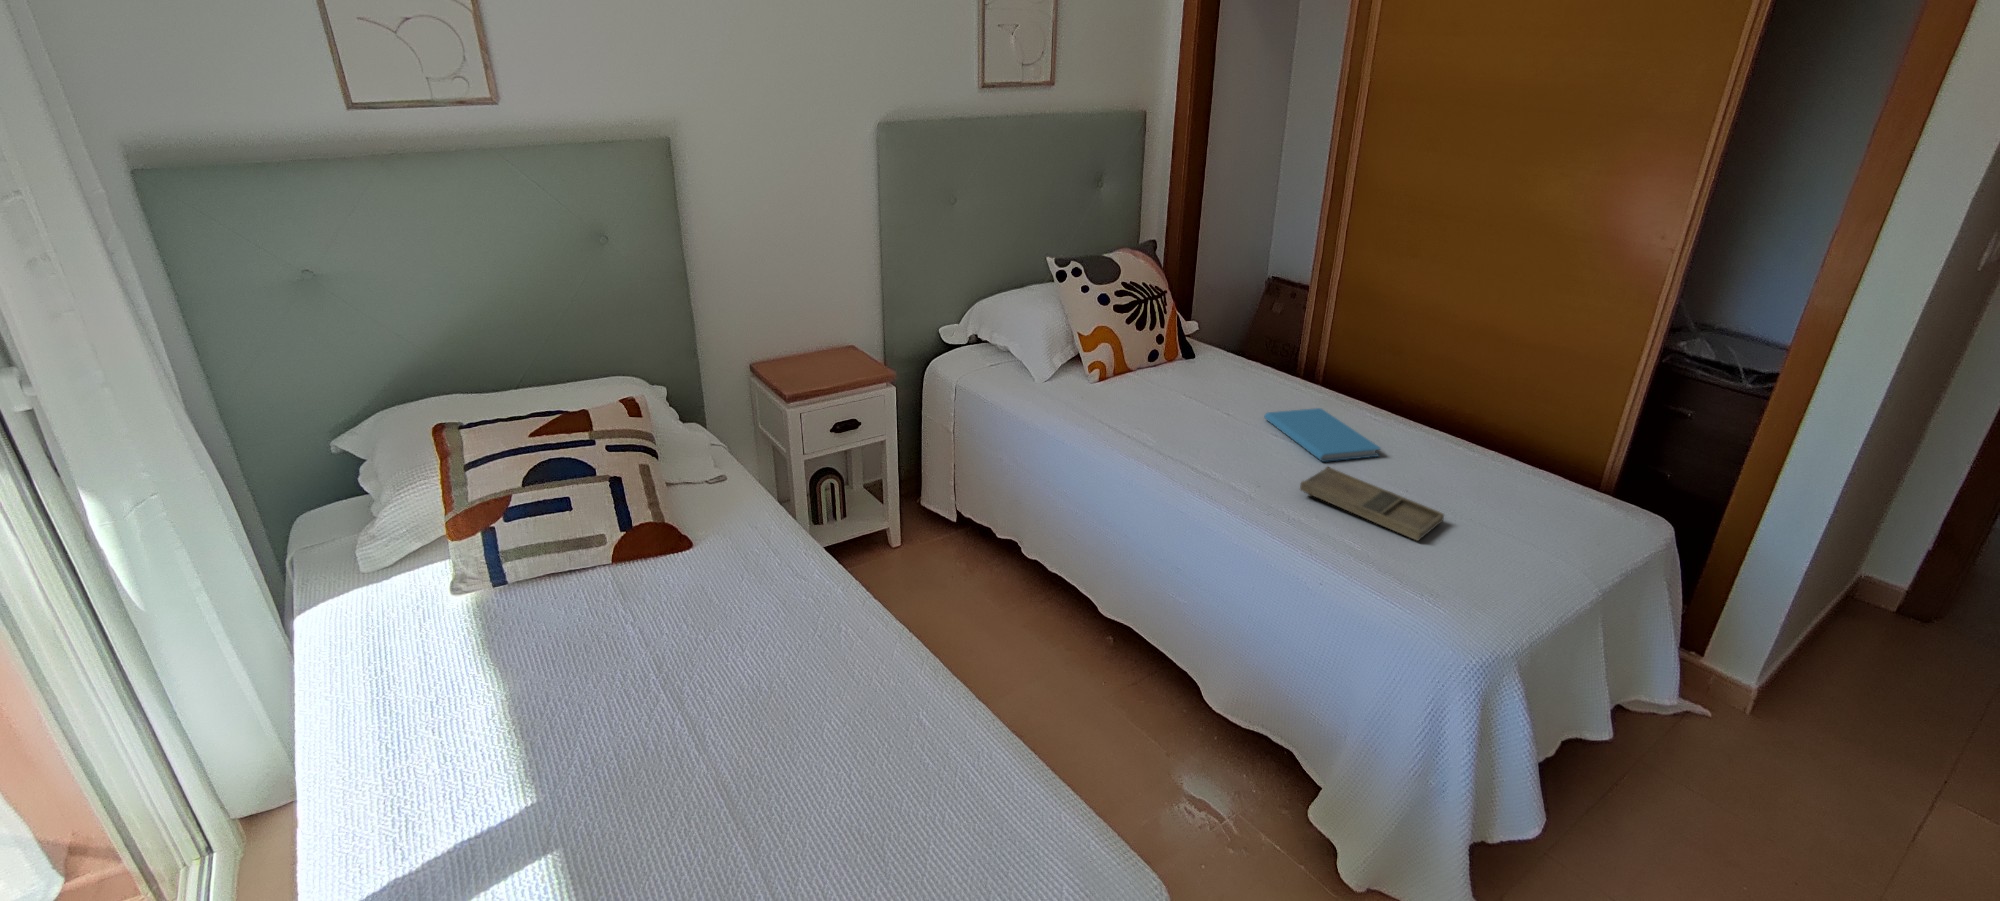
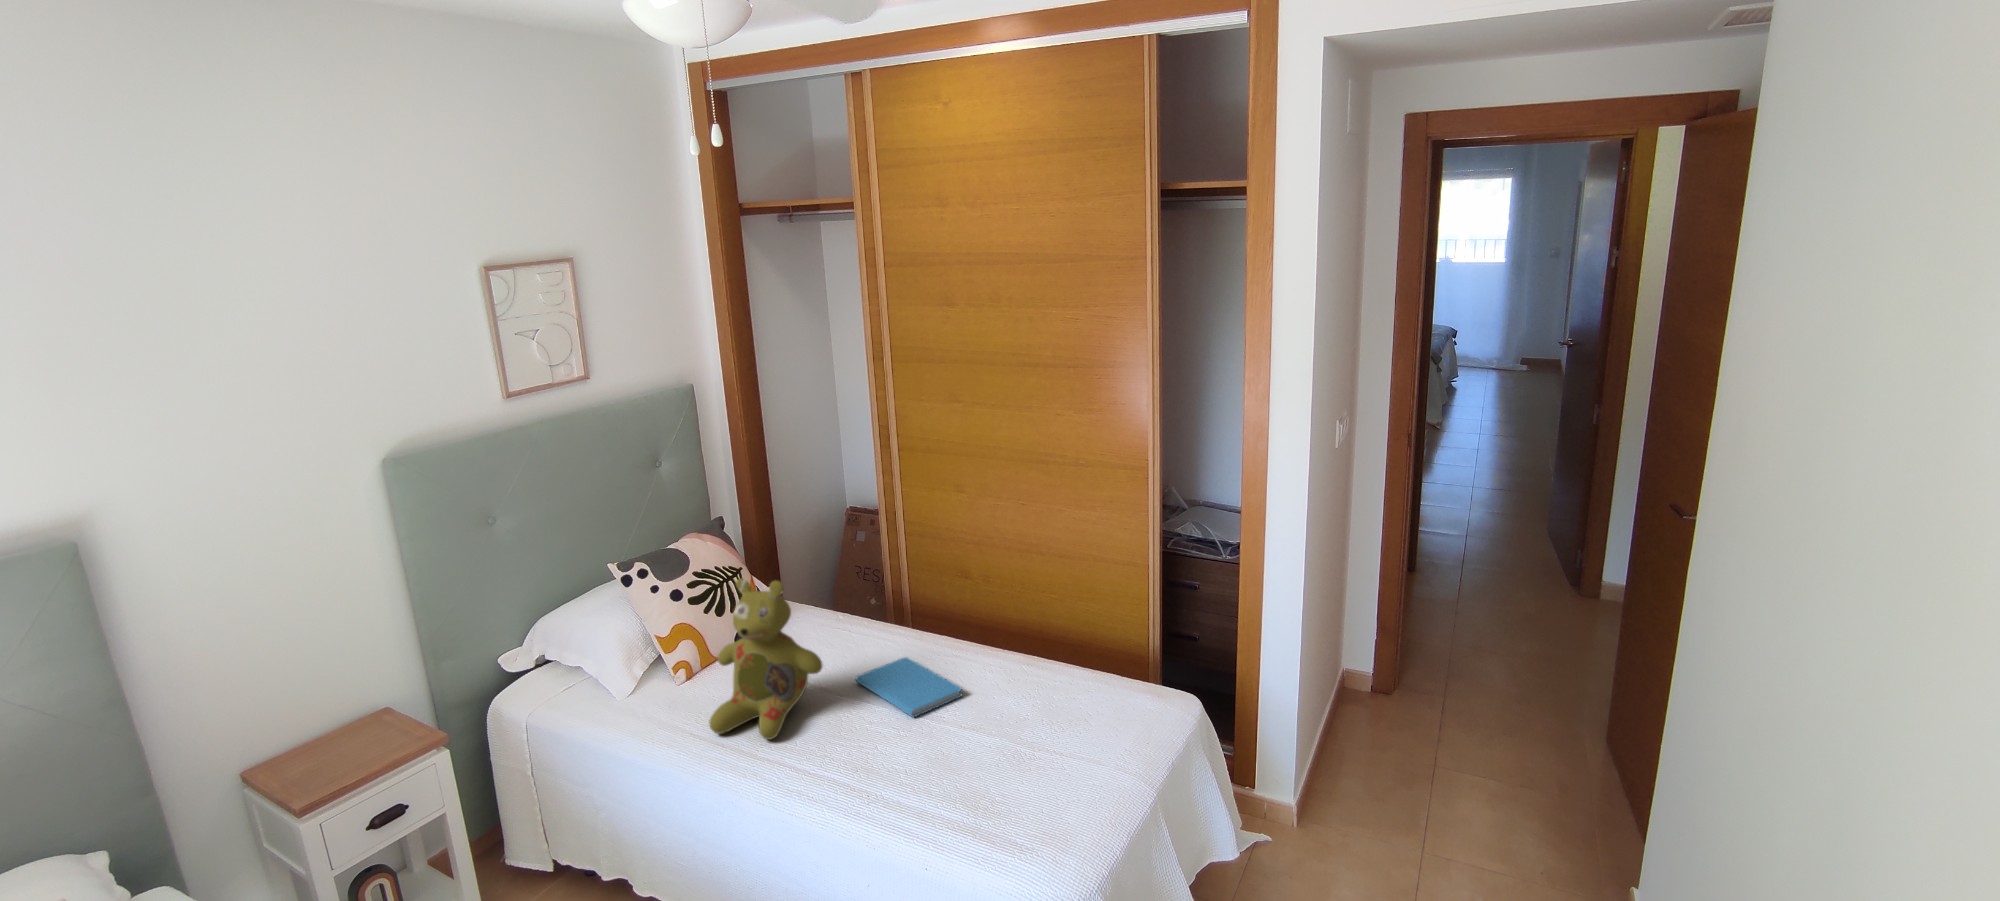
stuffed bear: none [1118,283,1239,445] -> present [709,578,822,740]
tray: present [1300,467,1444,541] -> none [895,725,1022,783]

